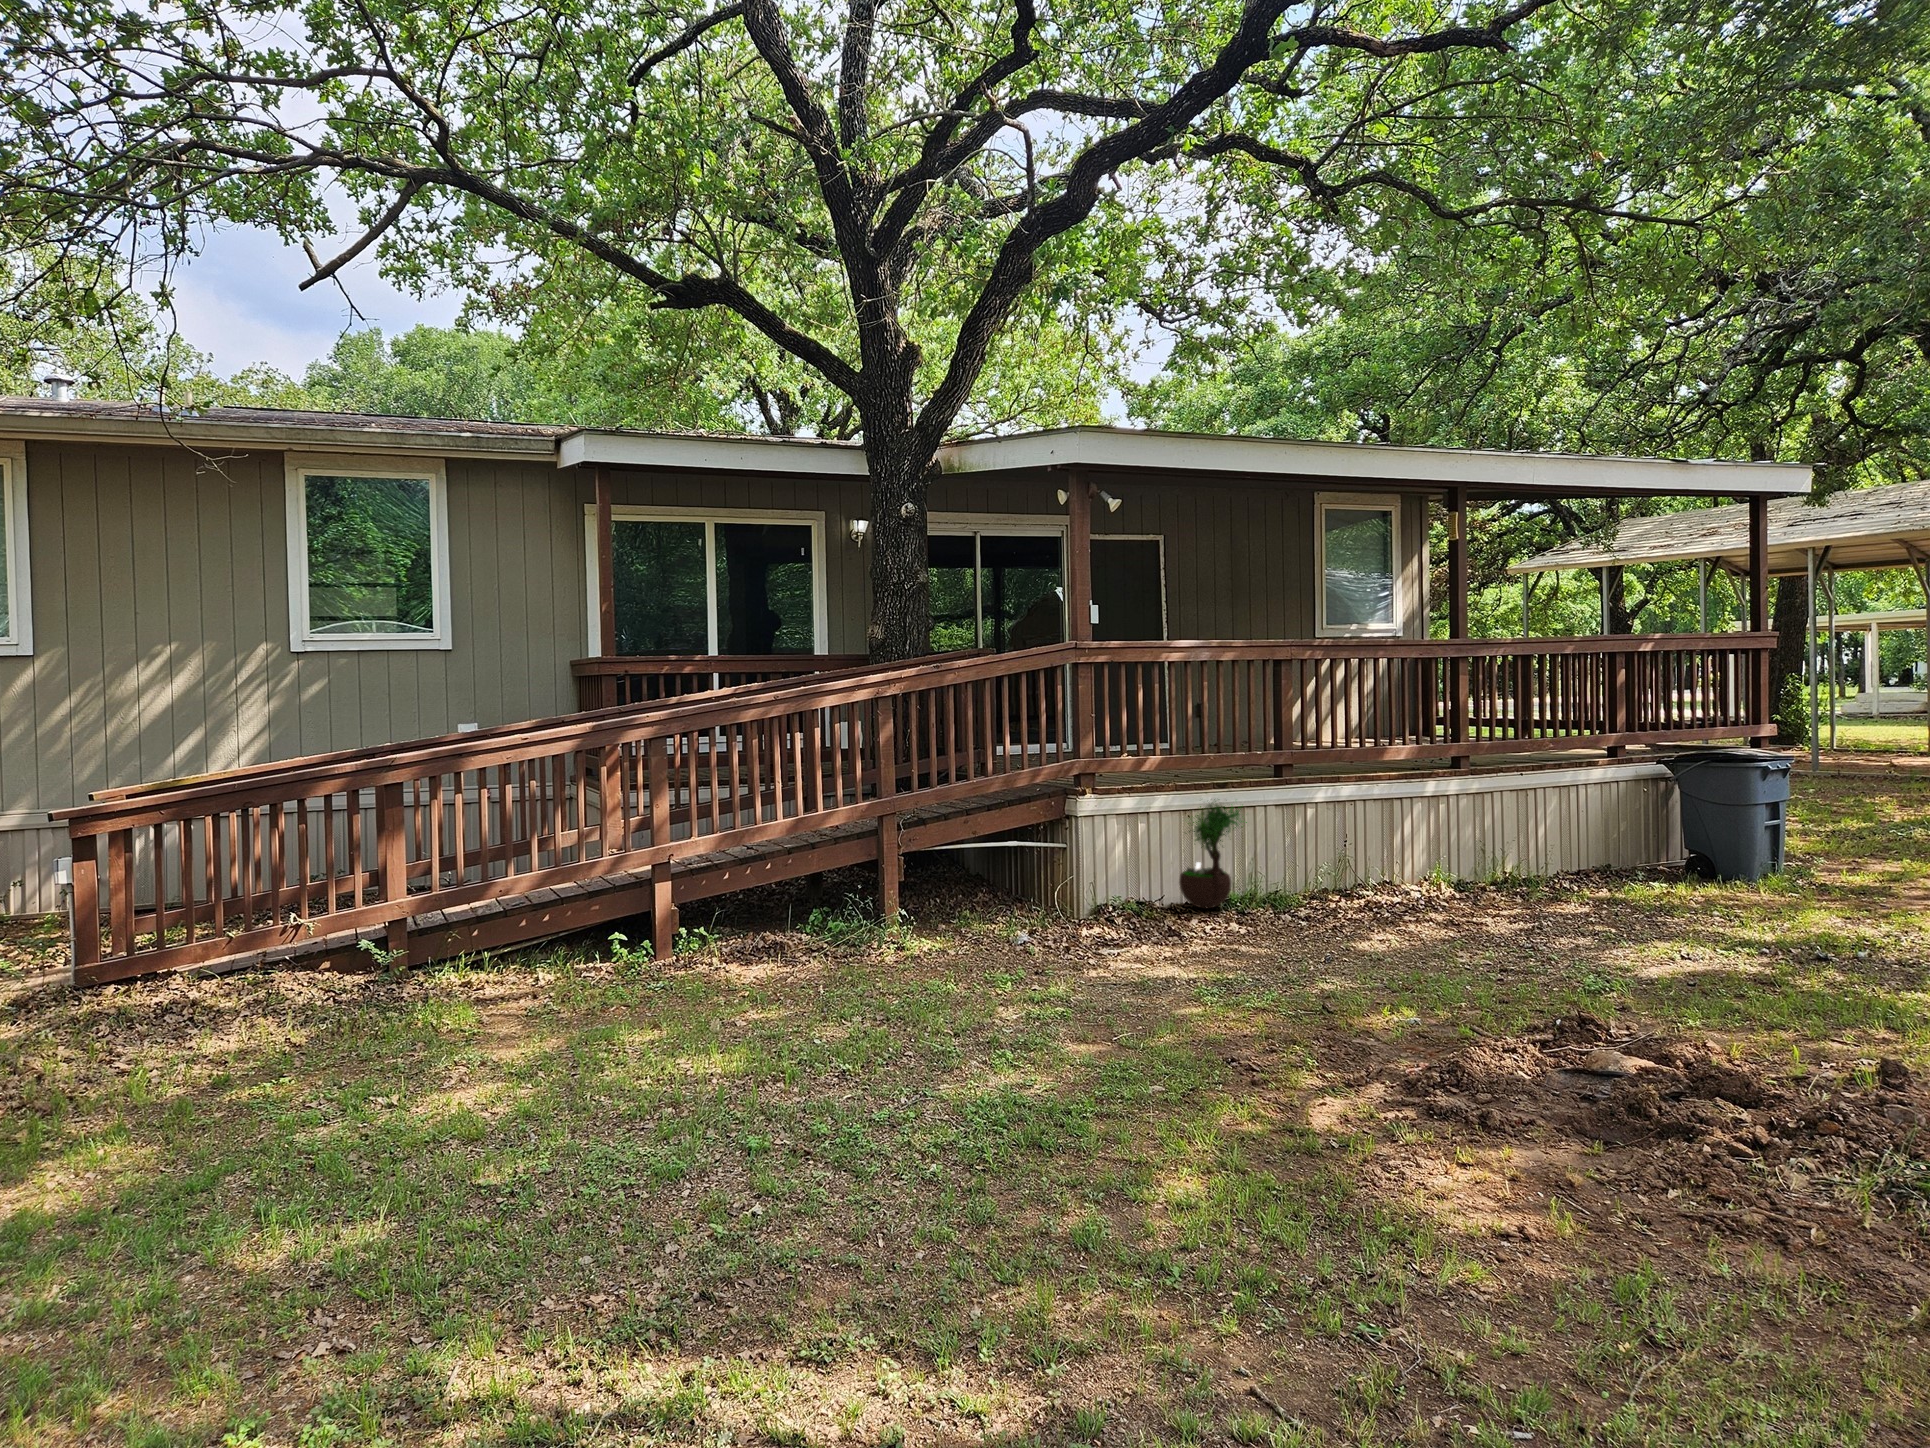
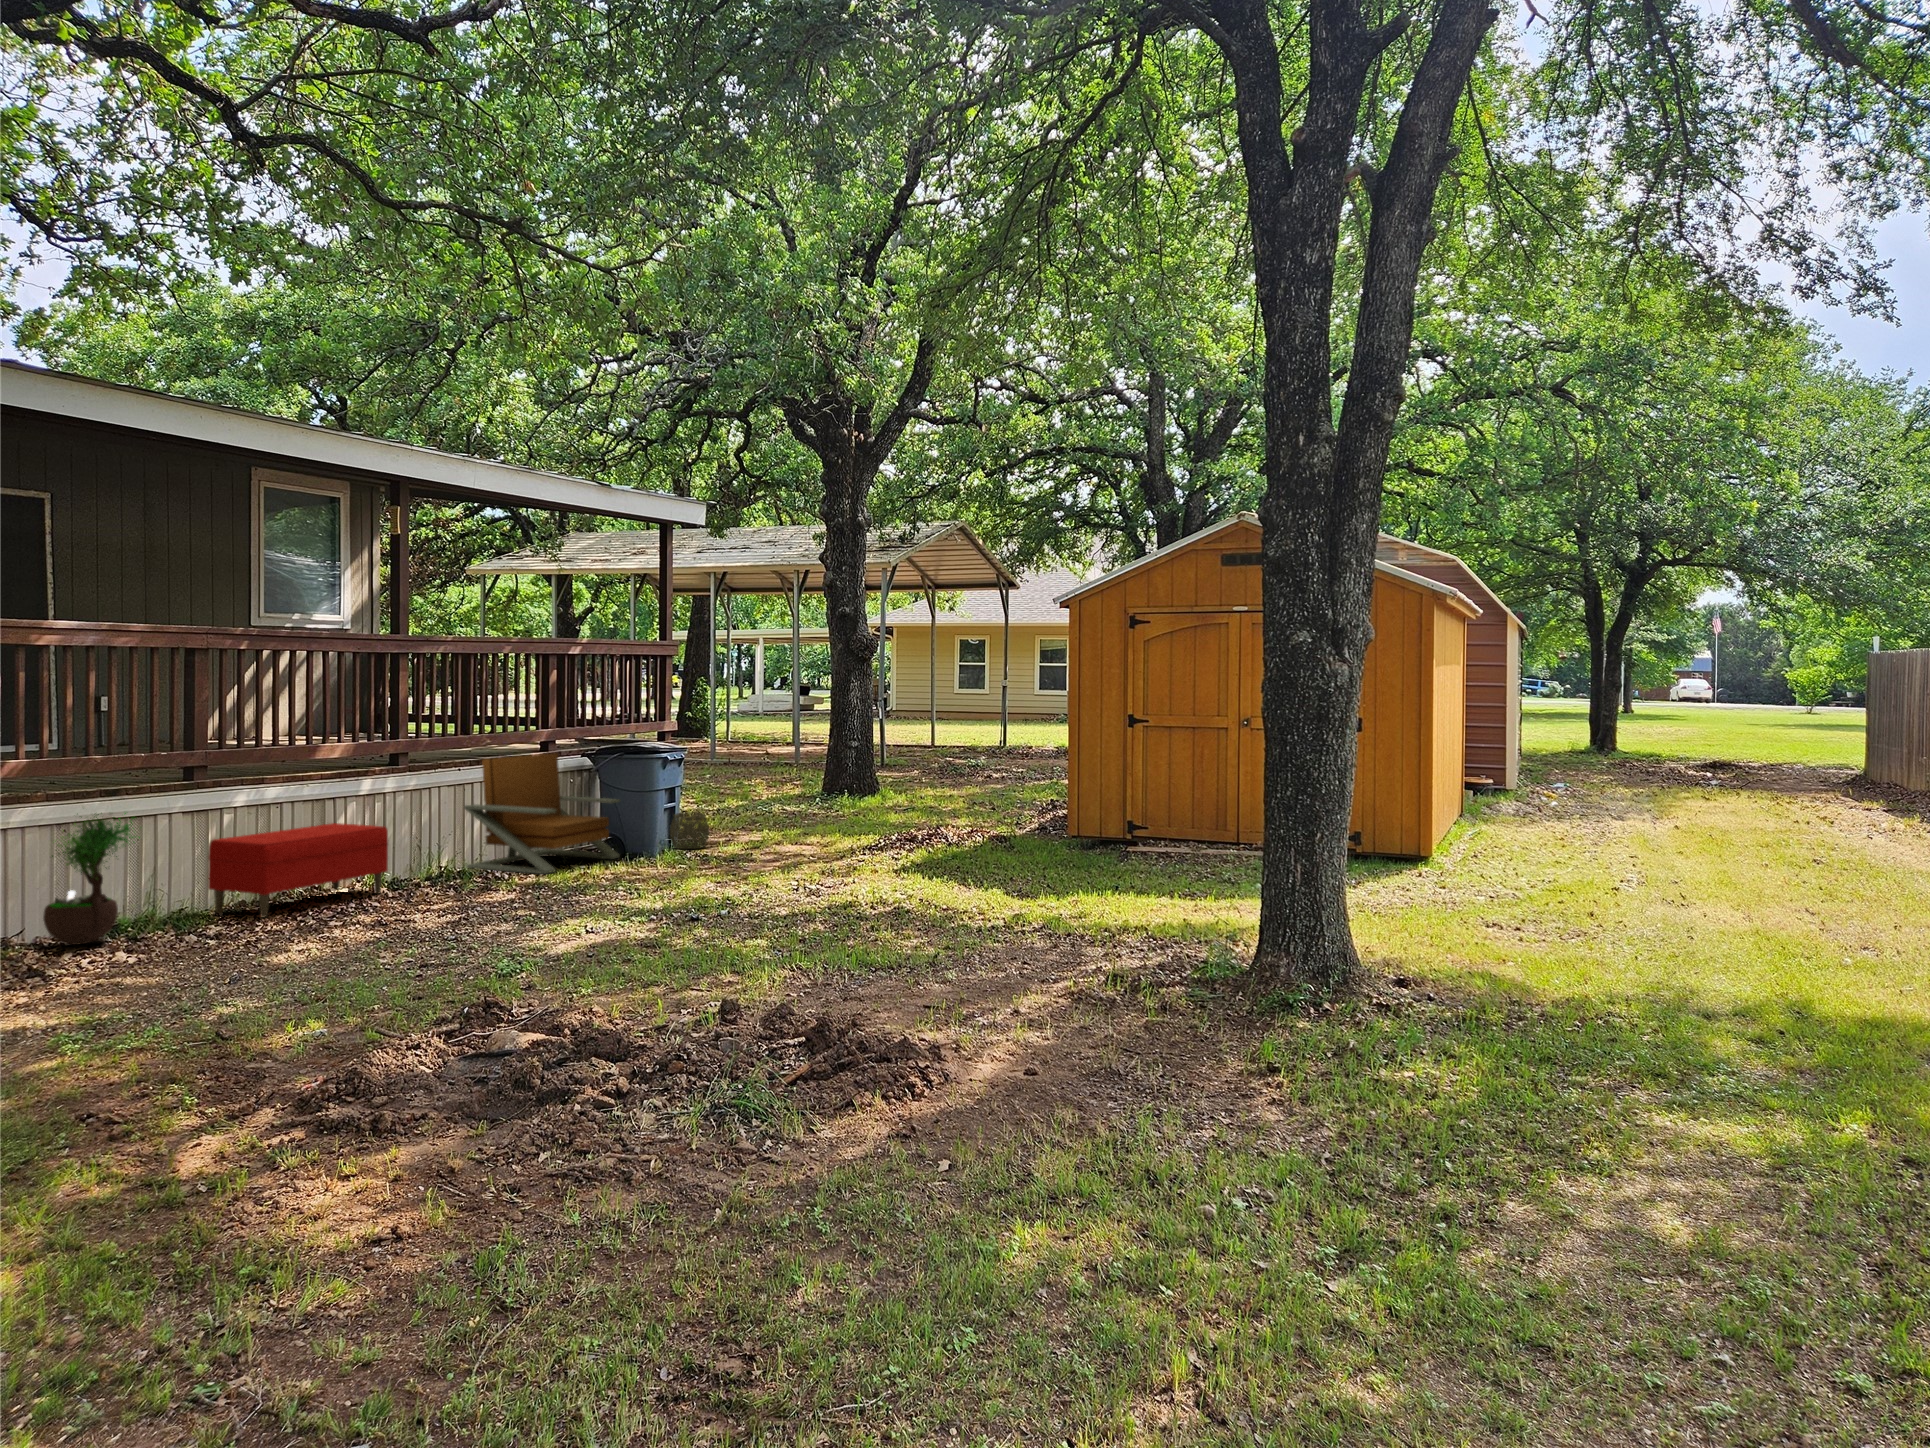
lounge chair: none [1528,760,1712,892] -> present [464,753,620,874]
bench: none [1298,820,1455,904] -> present [208,823,388,918]
woven basket: none [1776,837,1834,882] -> present [670,813,709,849]

